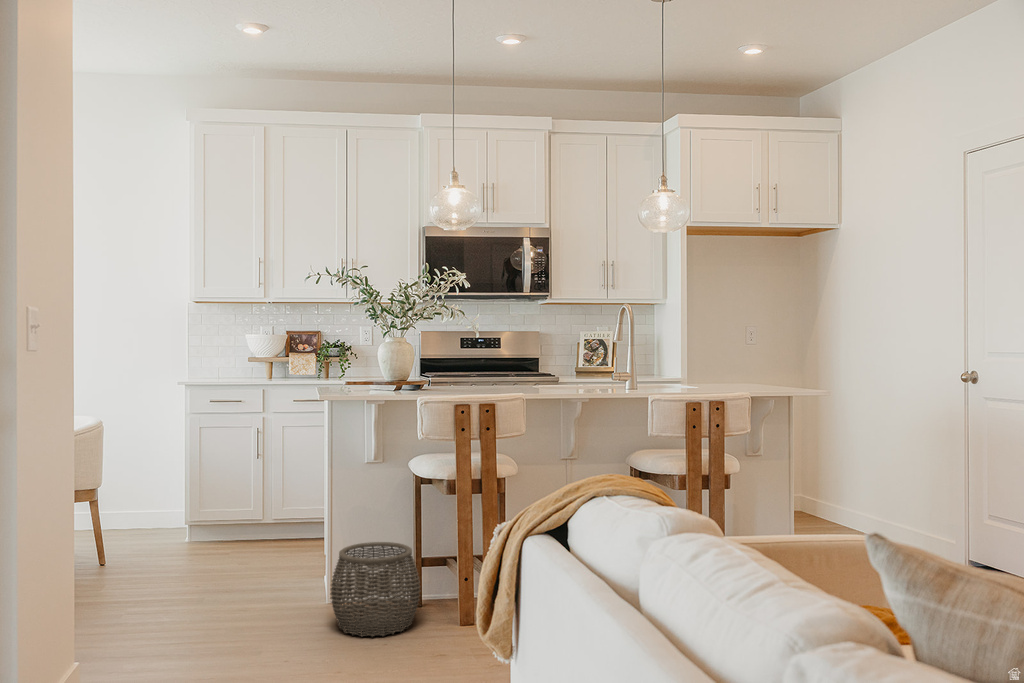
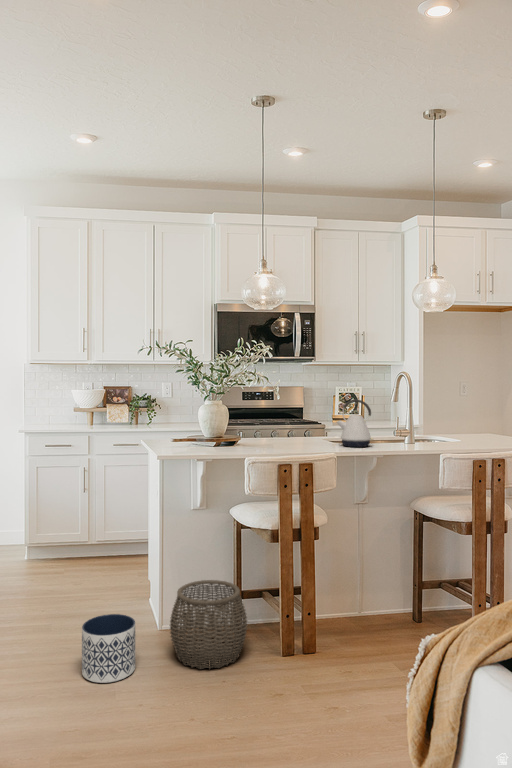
kettle: none [541,336,585,392] -> present [337,399,373,447]
planter: none [227,576,289,647] -> present [82,614,135,683]

